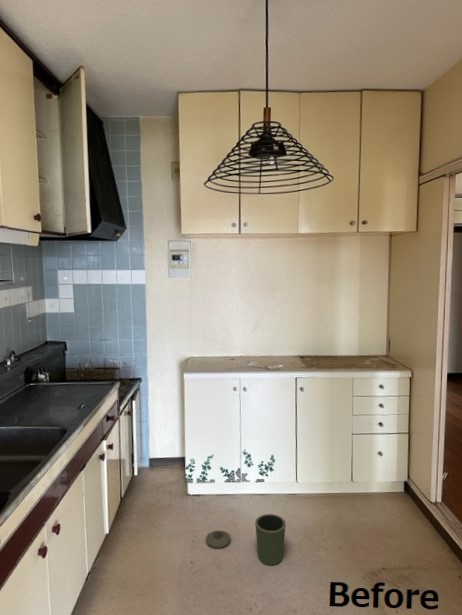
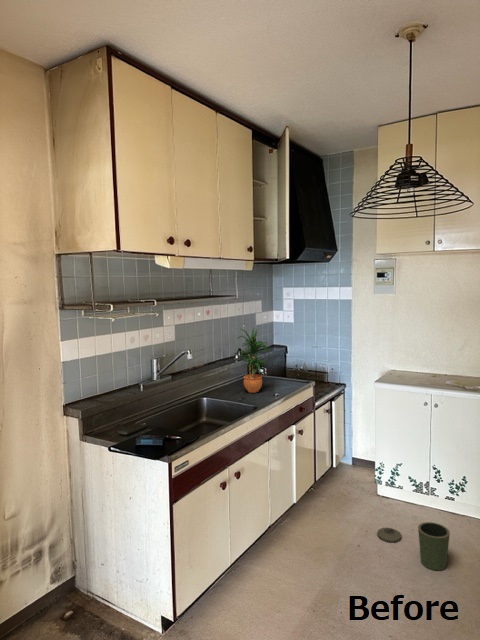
potted plant: none [20,323,73,412] -> present [238,328,268,393]

